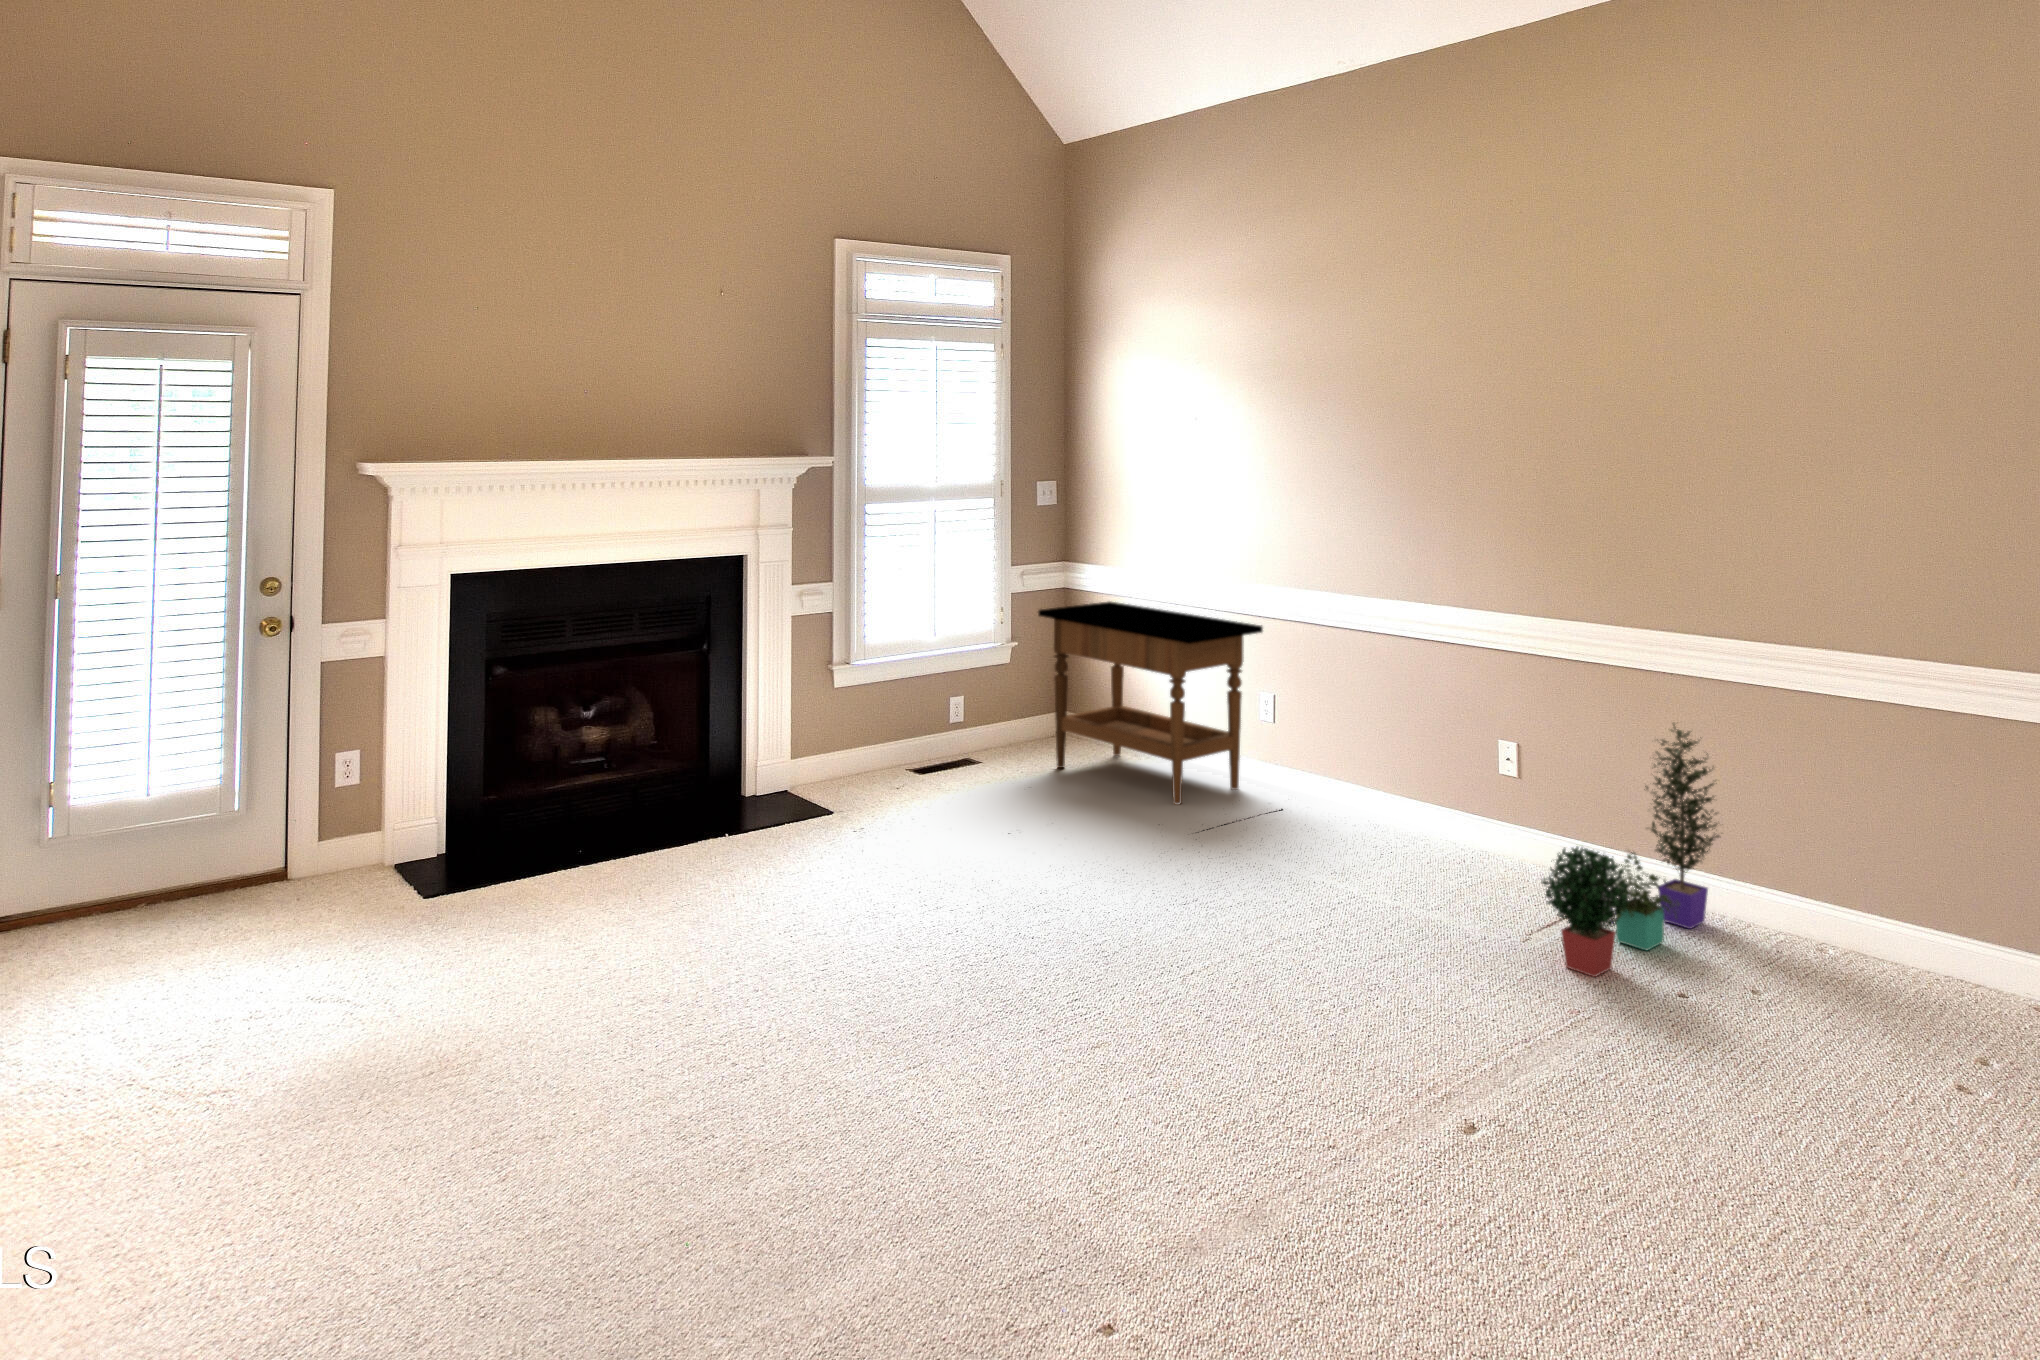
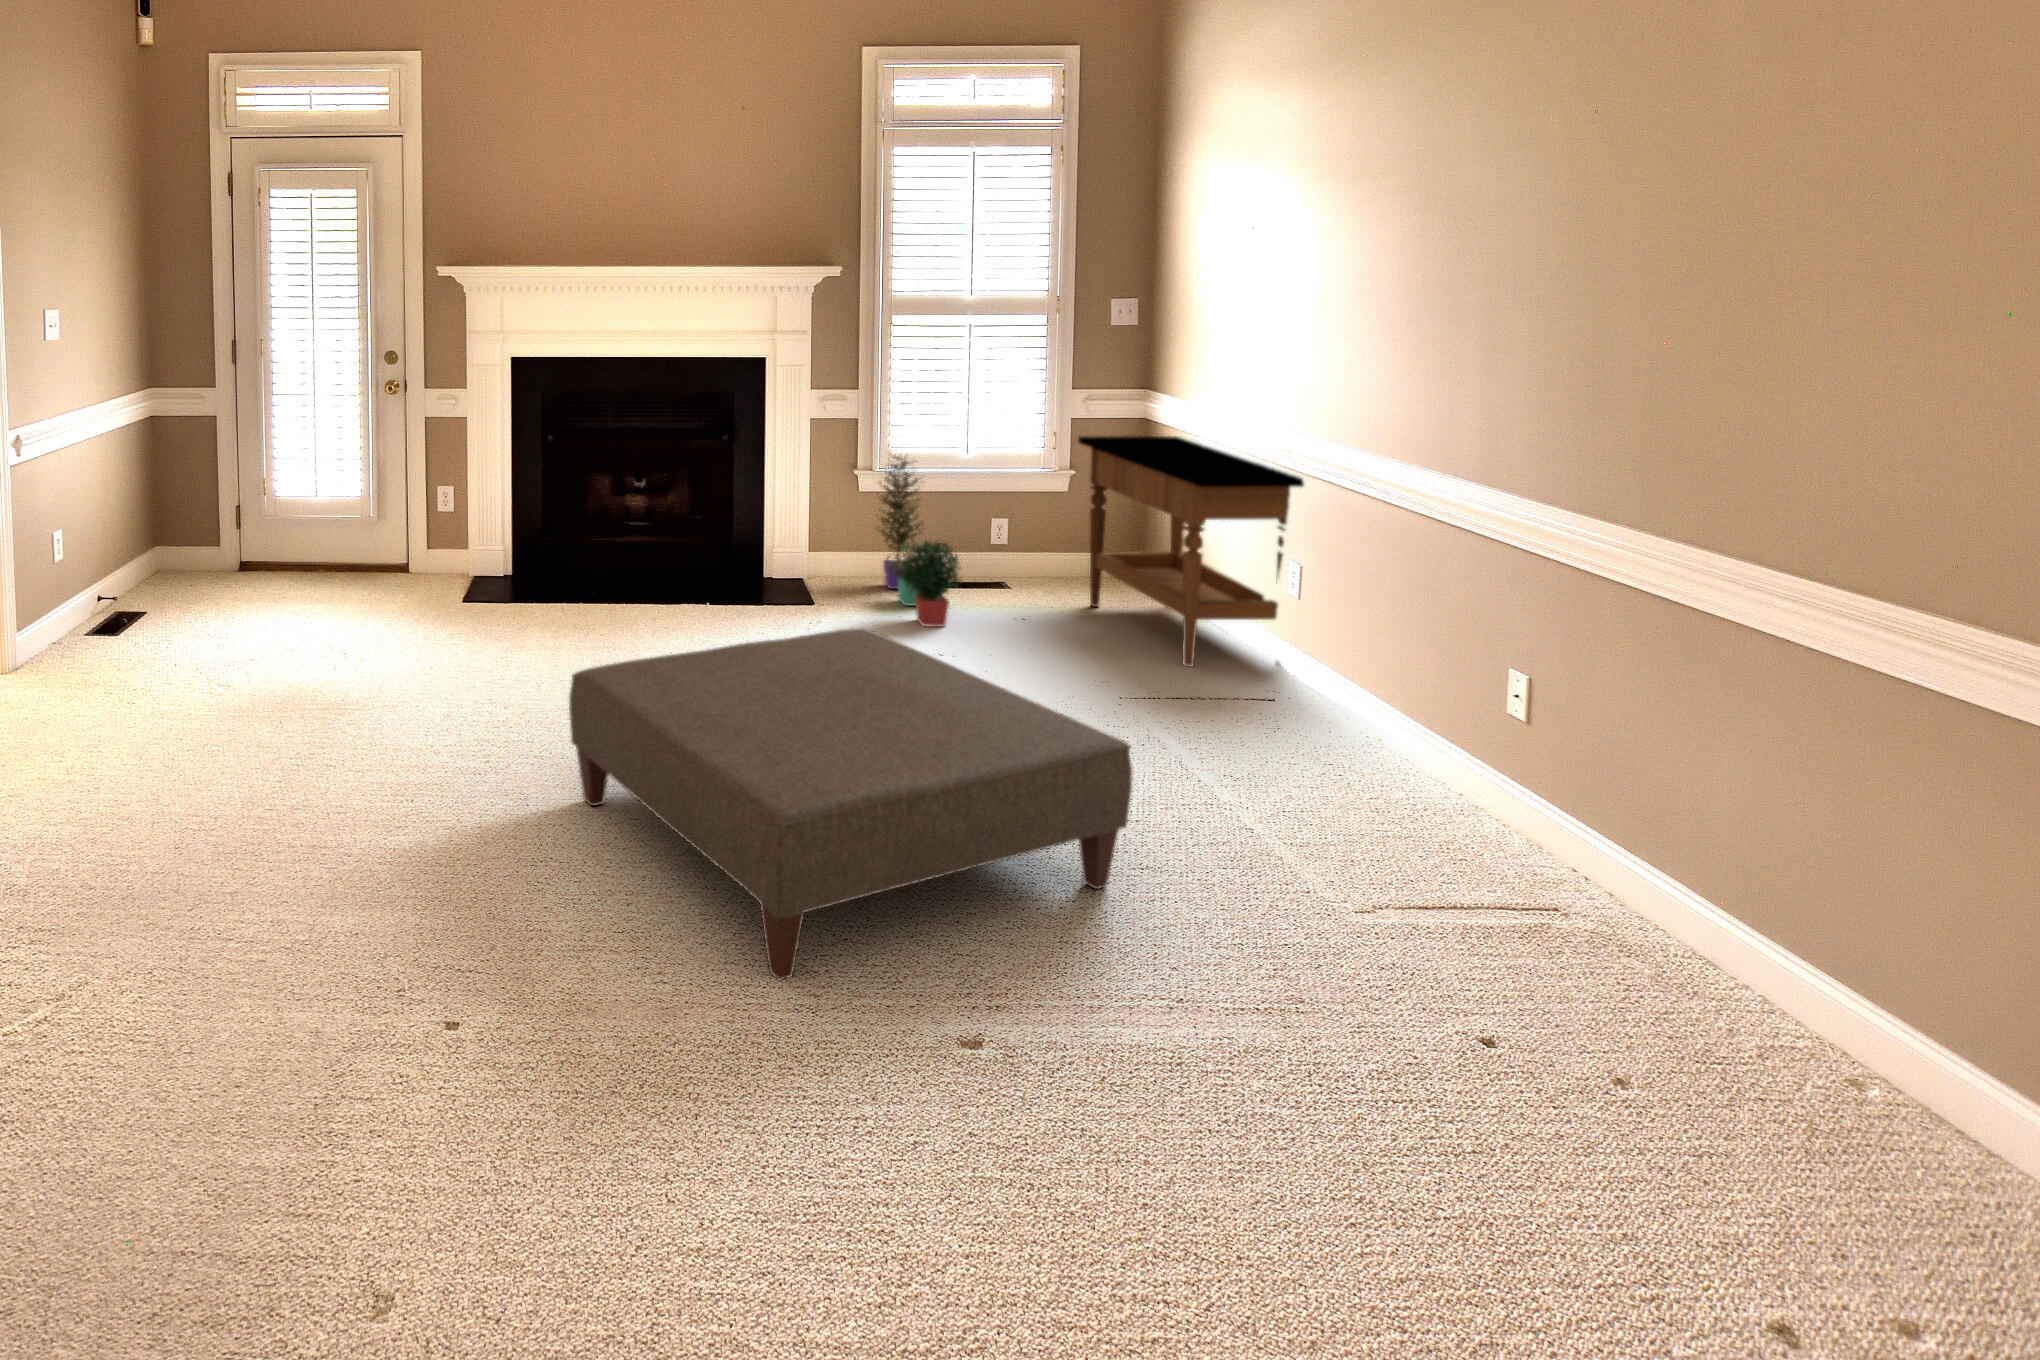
potted plant: present [1541,723,1719,977] -> present [877,454,961,627]
ottoman: none [815,818,1327,1158] -> present [569,628,1132,980]

